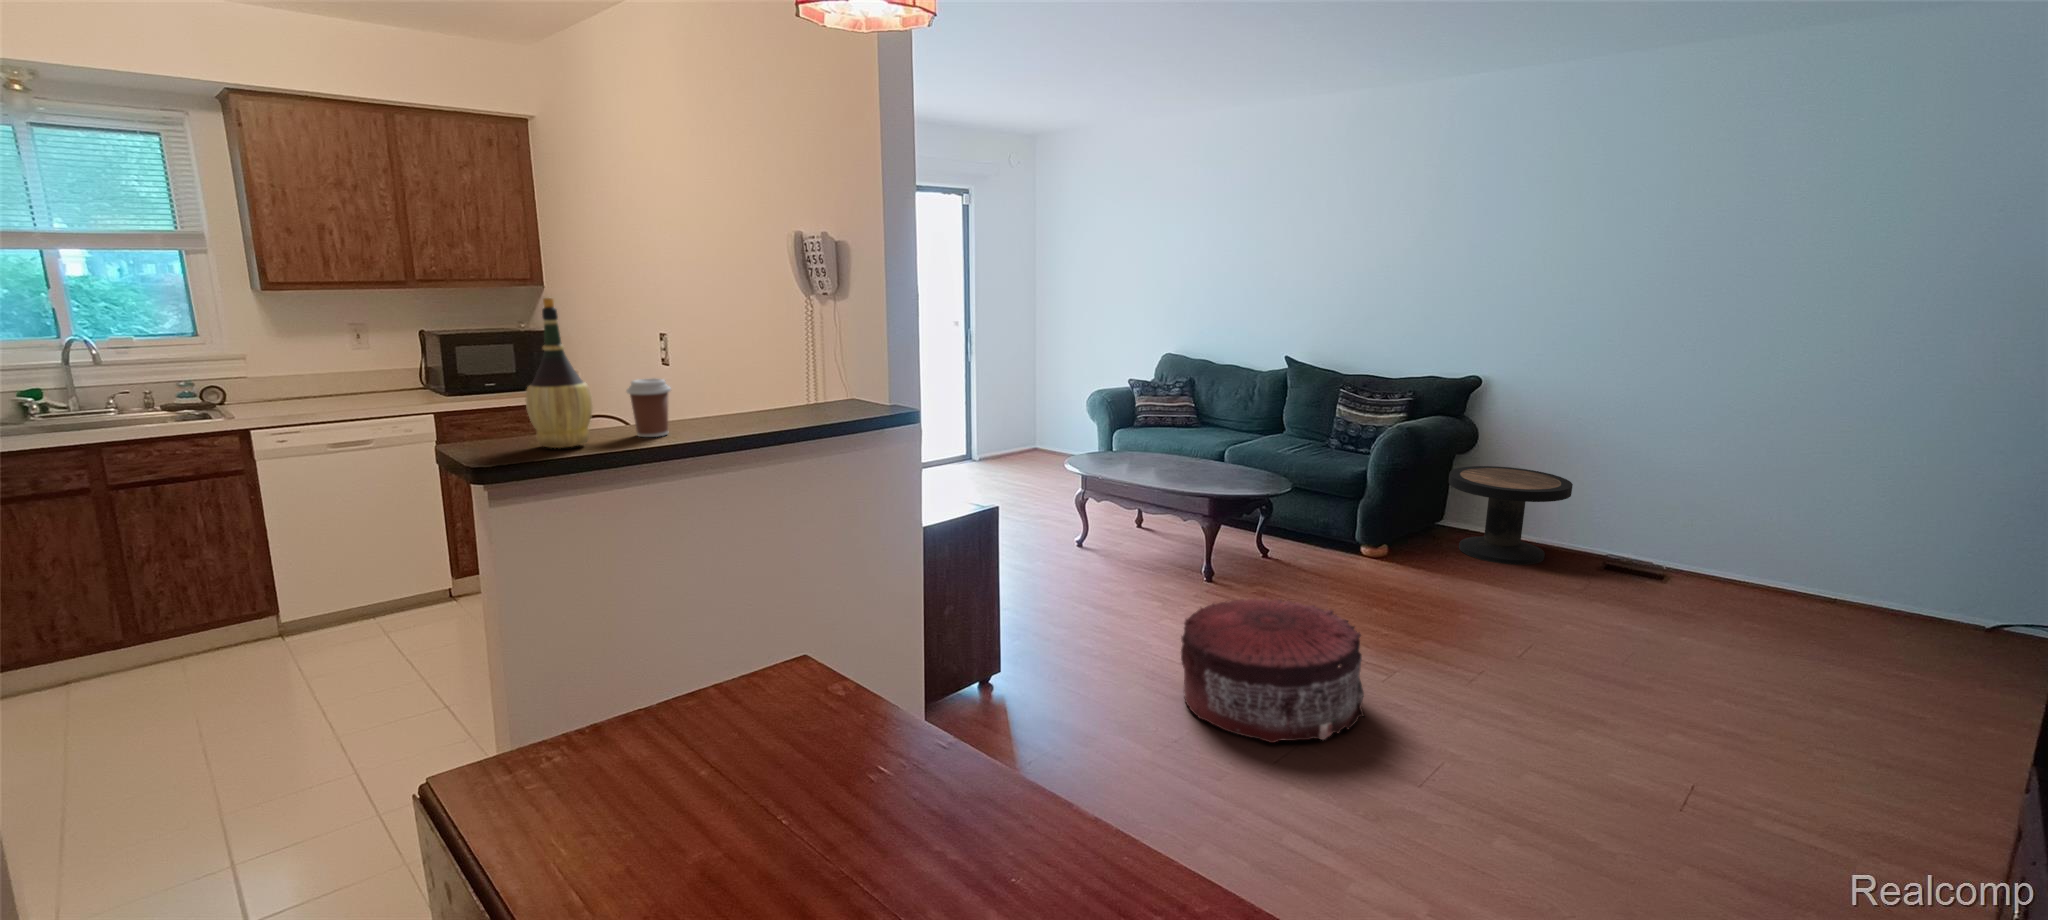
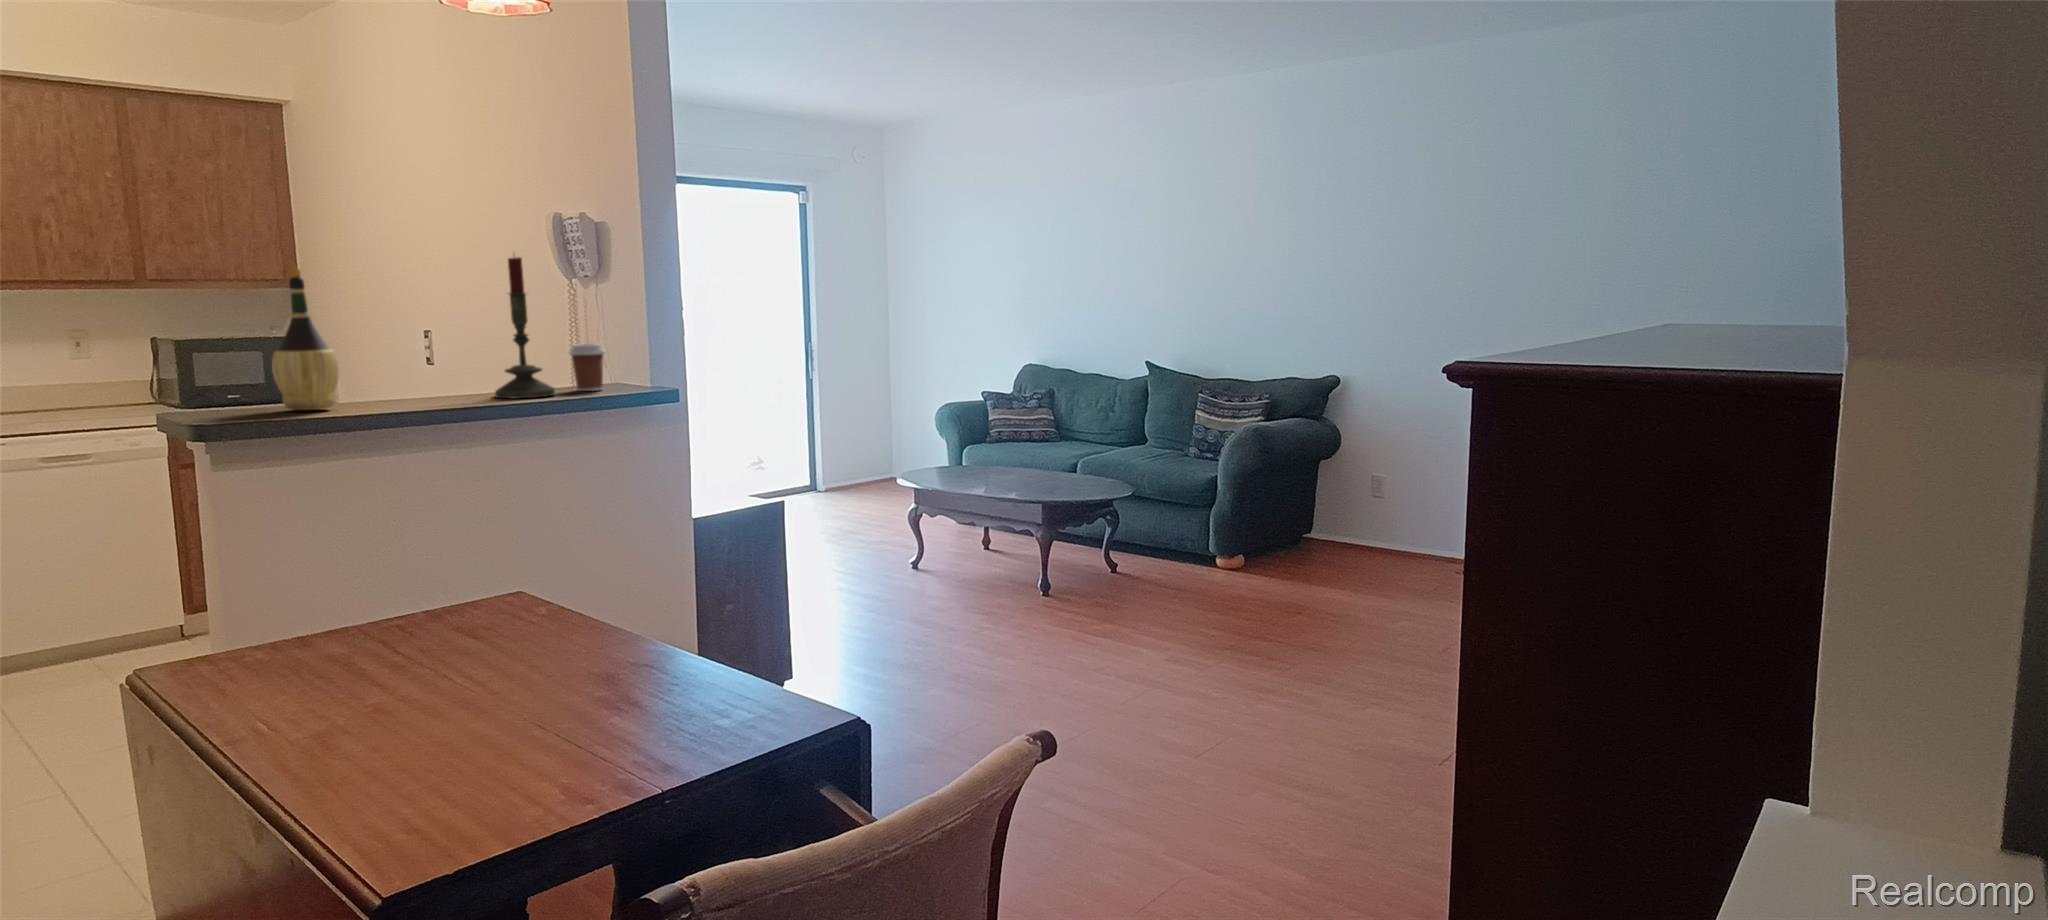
candle: none [741,275,800,426] -> present [495,257,555,398]
coffee cup: present [626,378,671,437] -> present [569,344,606,391]
side table: present [1449,466,1573,565] -> none [1307,471,1428,571]
pouf: present [1181,598,1364,743] -> none [979,589,1161,724]

